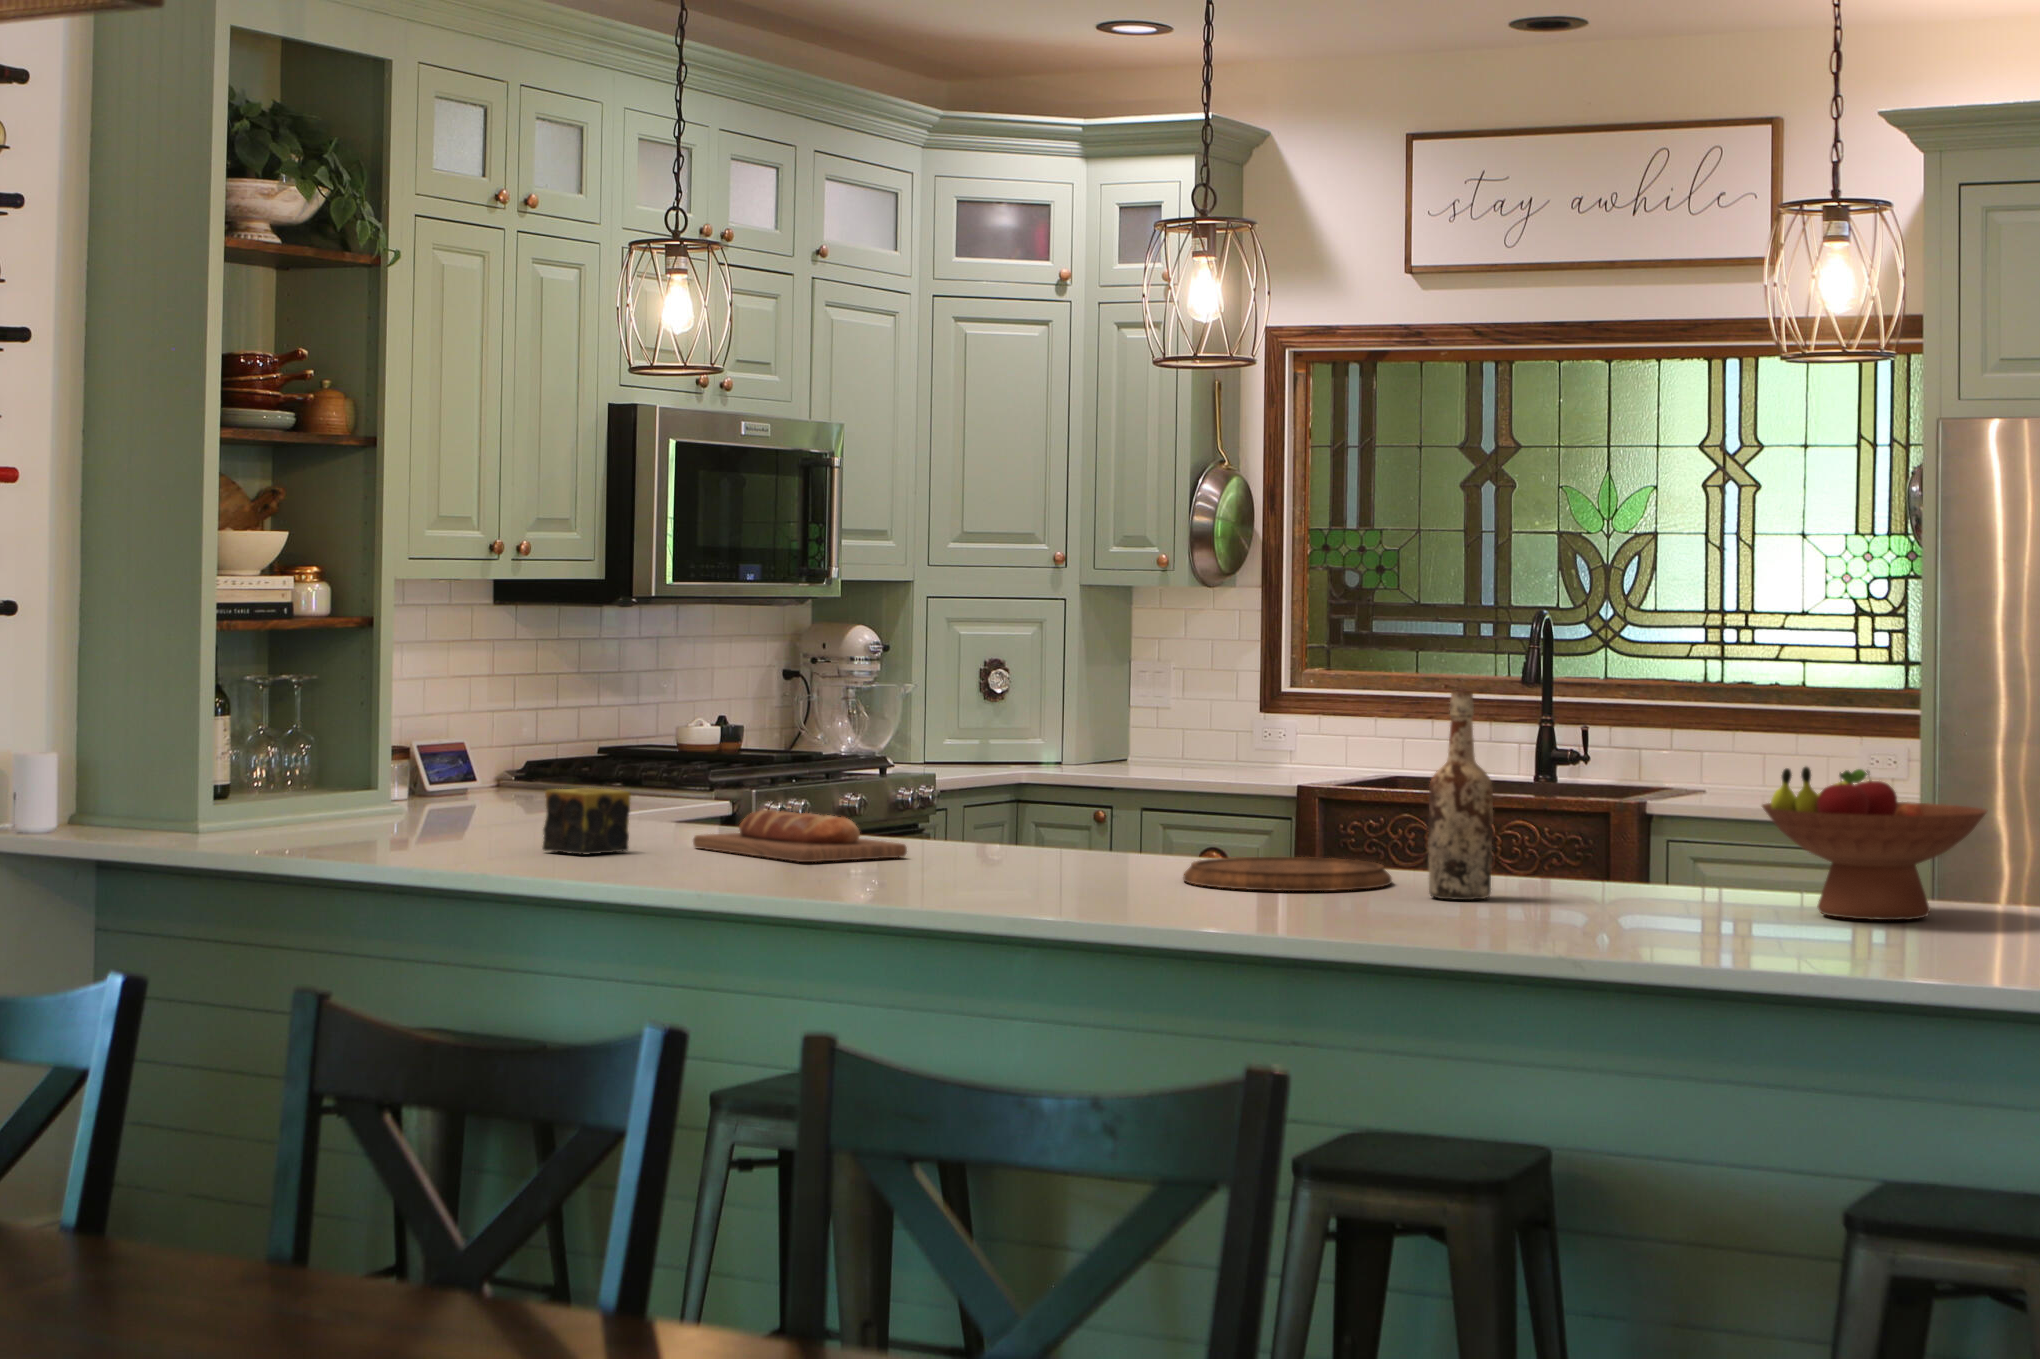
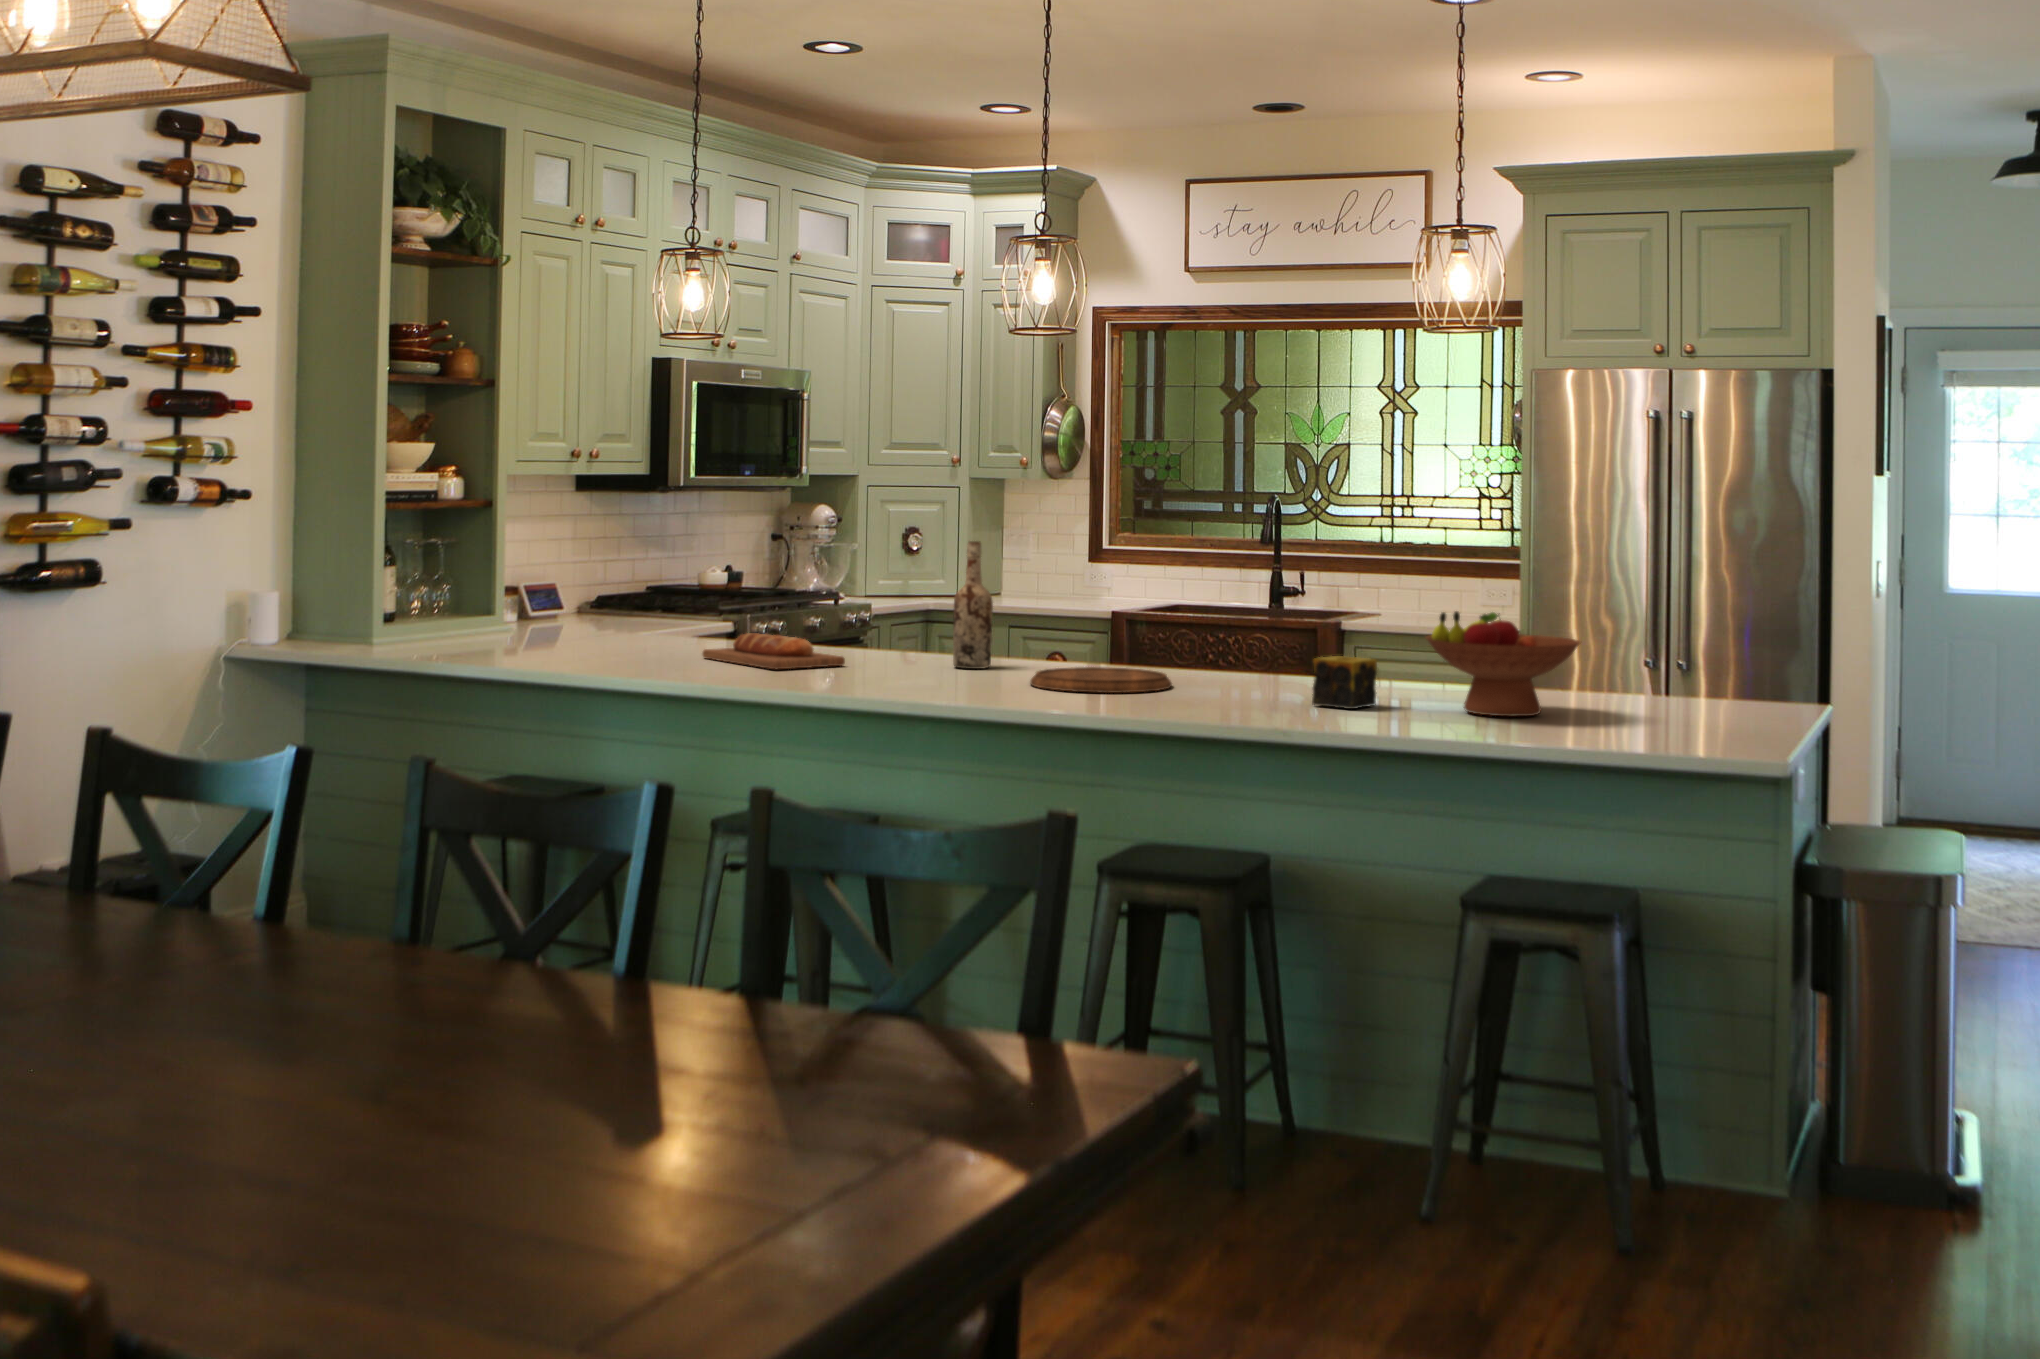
wine bottle: present [1429,691,1493,900] -> present [953,541,993,669]
candle: present [543,788,630,855] -> present [1312,656,1377,709]

